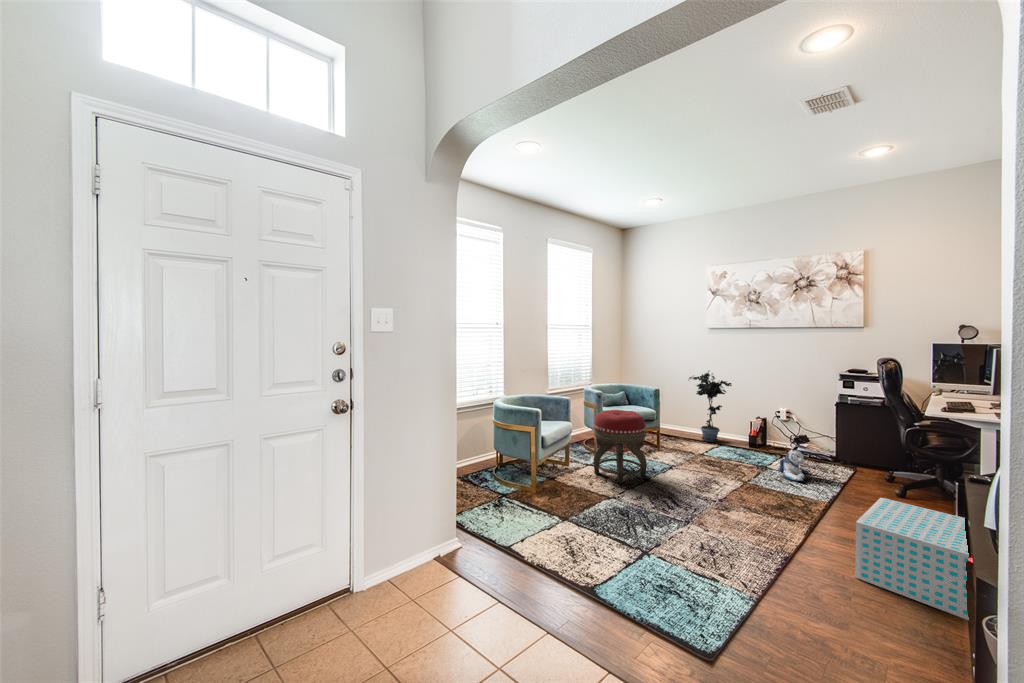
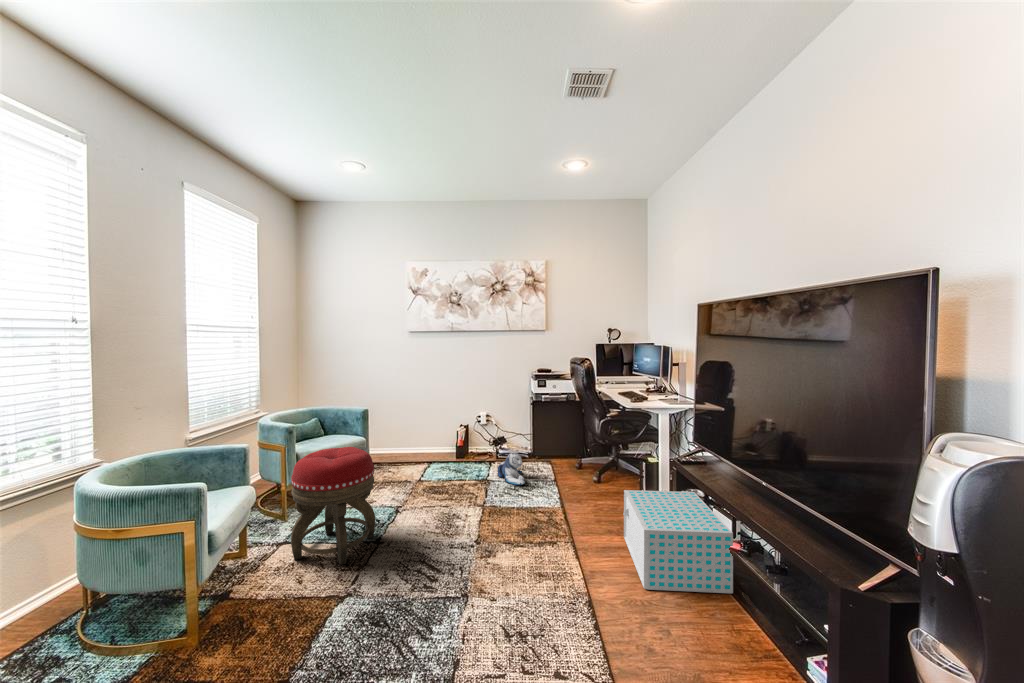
potted plant: present [689,371,732,442] -> none [392,379,442,460]

